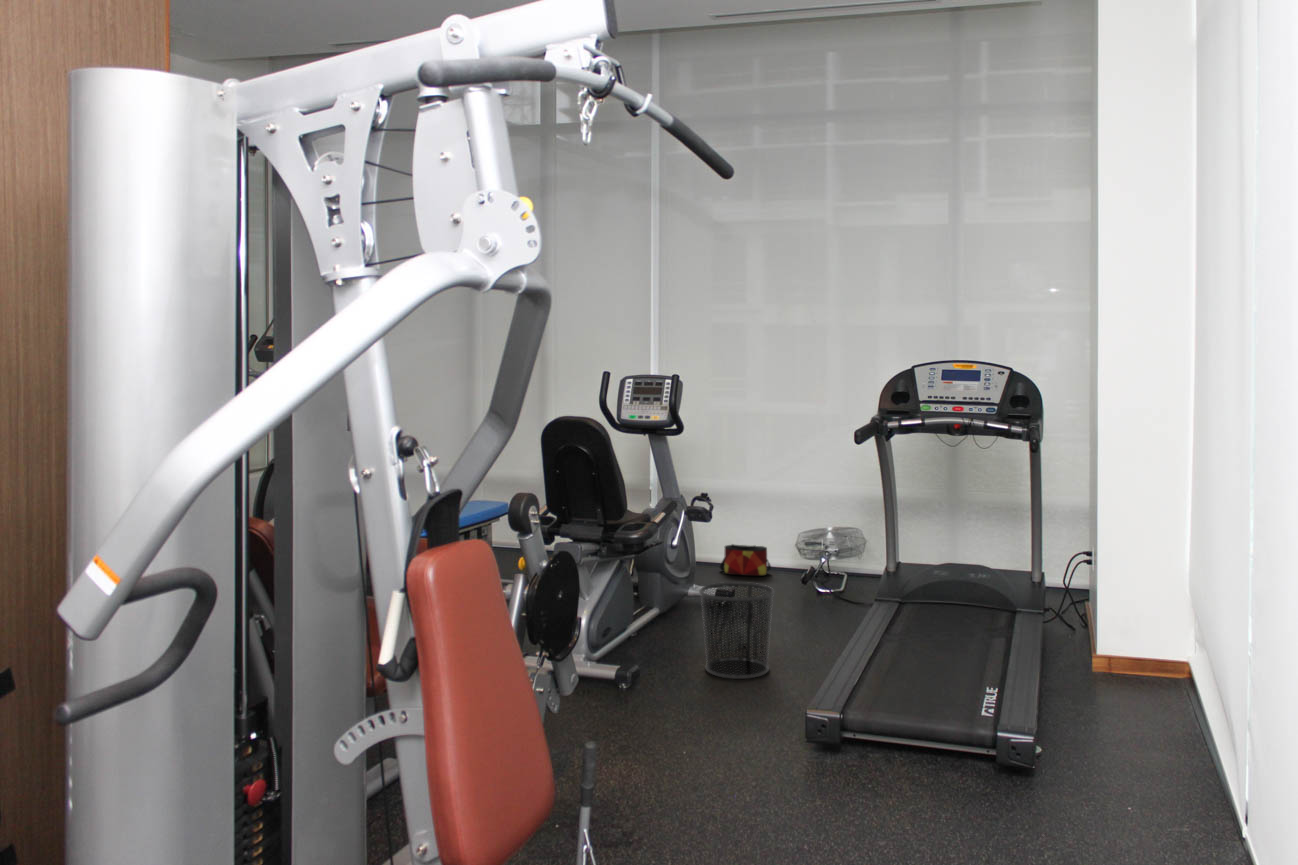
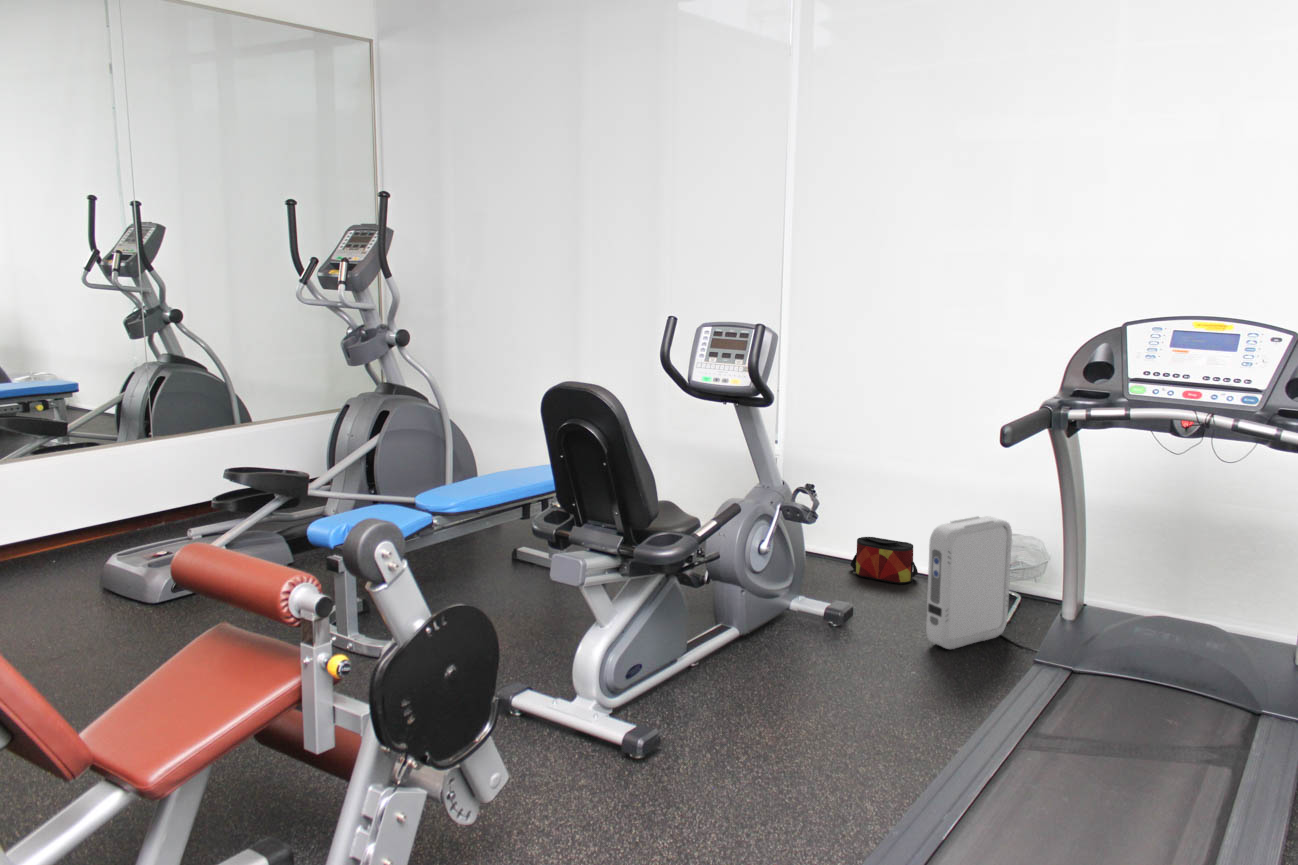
air purifier: none [792,512,844,606] -> present [926,516,1012,649]
waste bin: present [699,582,775,679] -> none [738,645,852,802]

